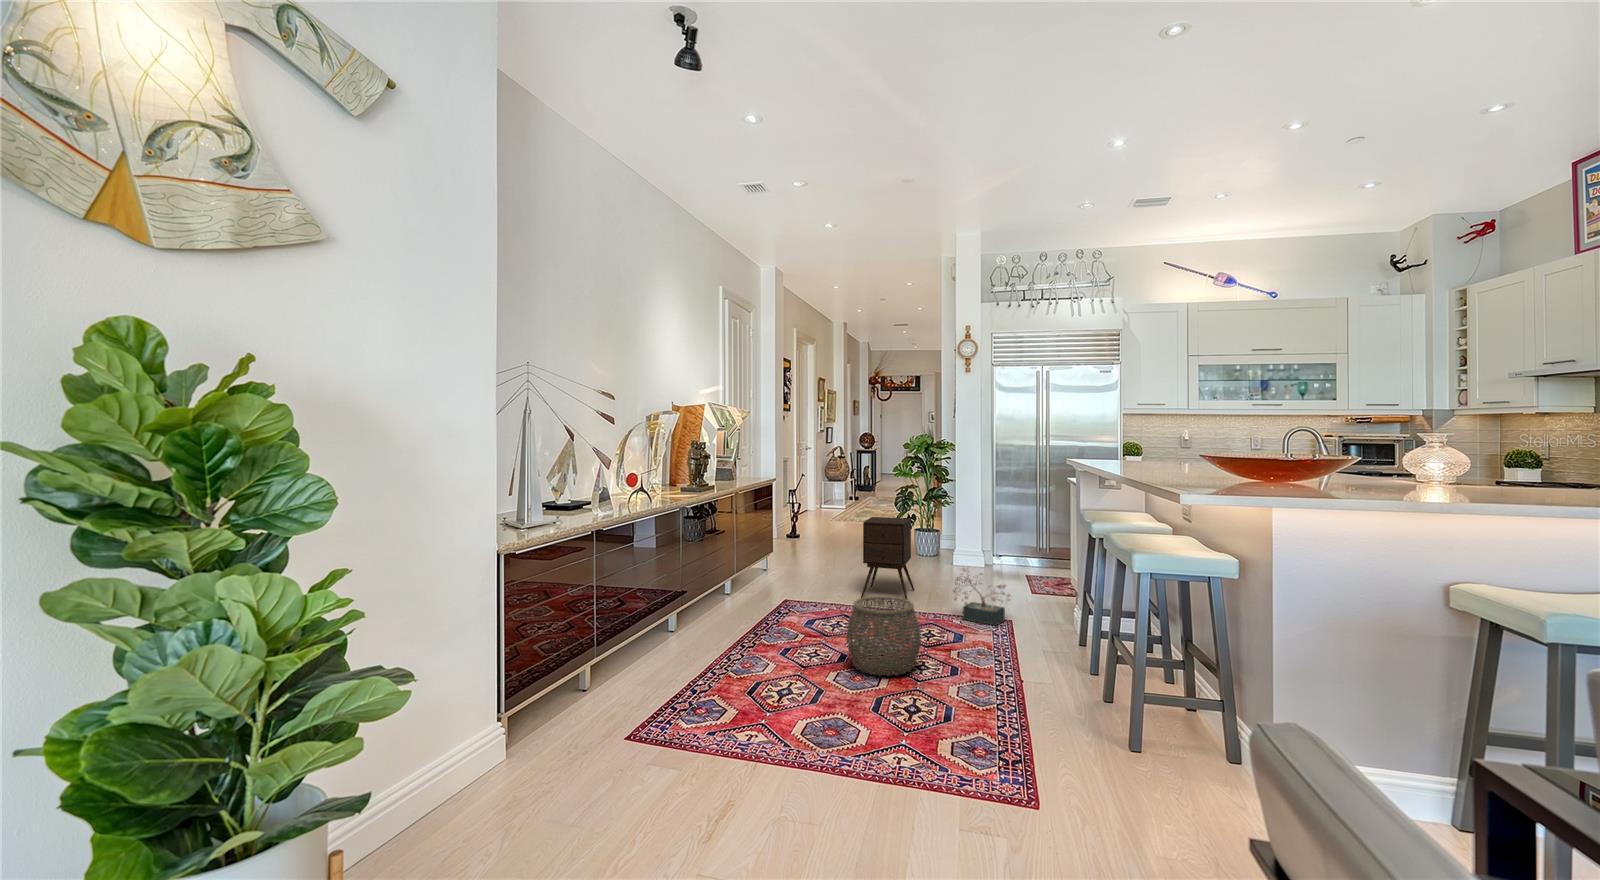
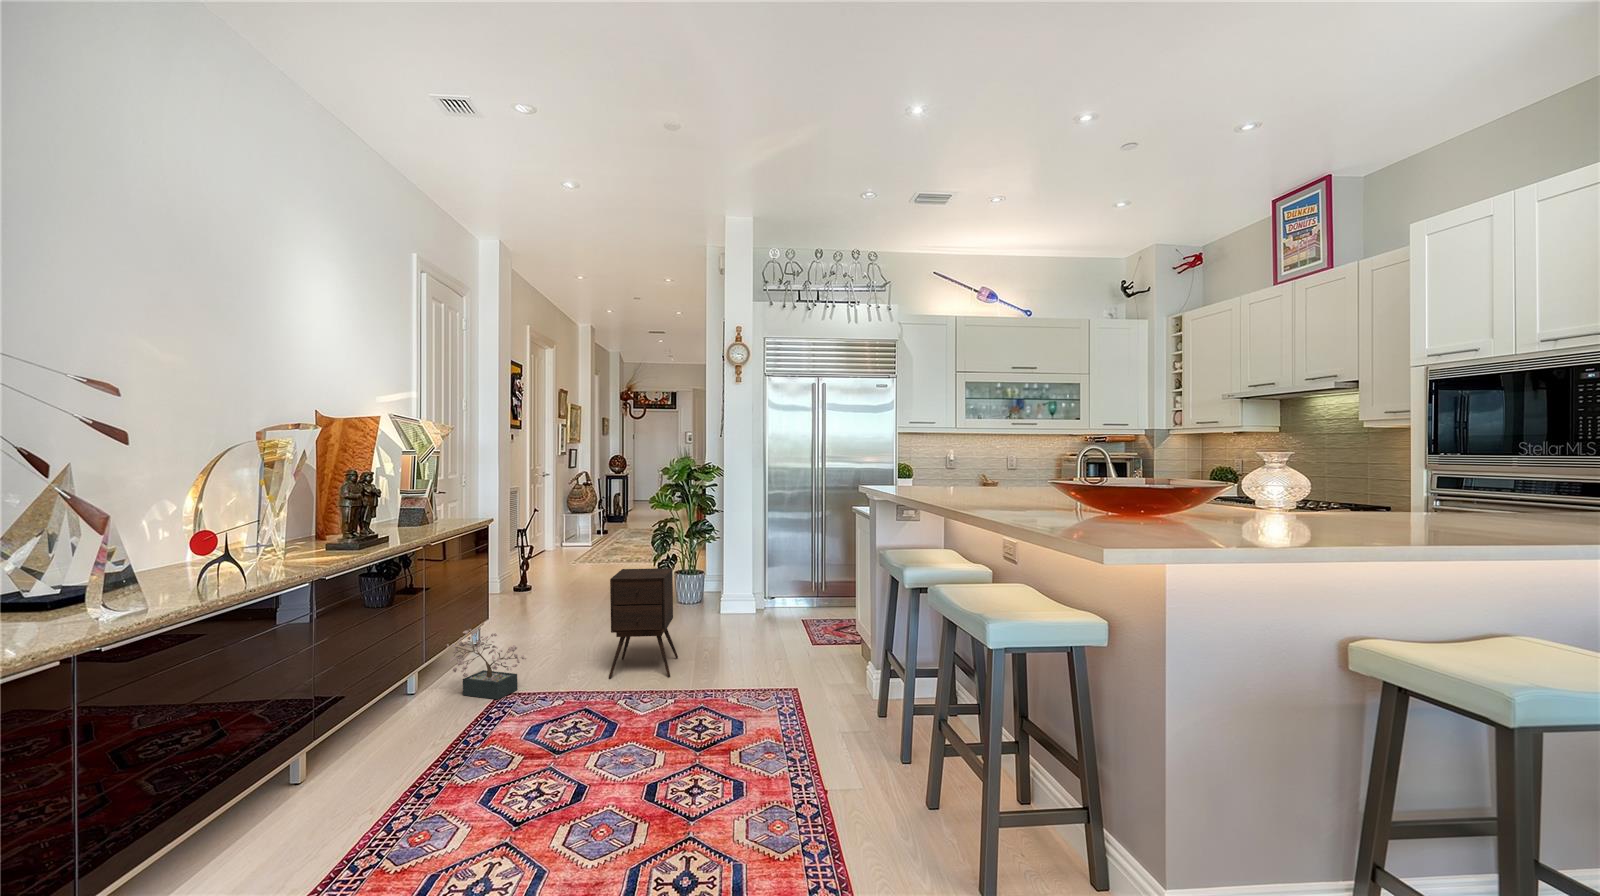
decorative plant: present [953,568,1010,626] -> present [447,628,526,699]
woven basket: present [846,596,921,676] -> none [584,693,691,817]

